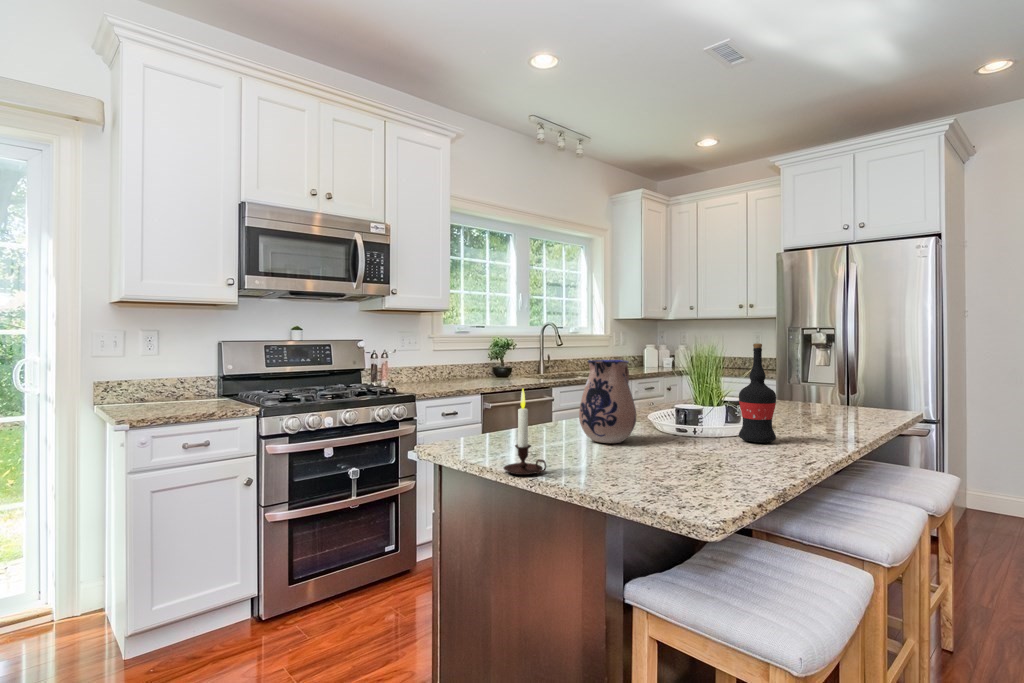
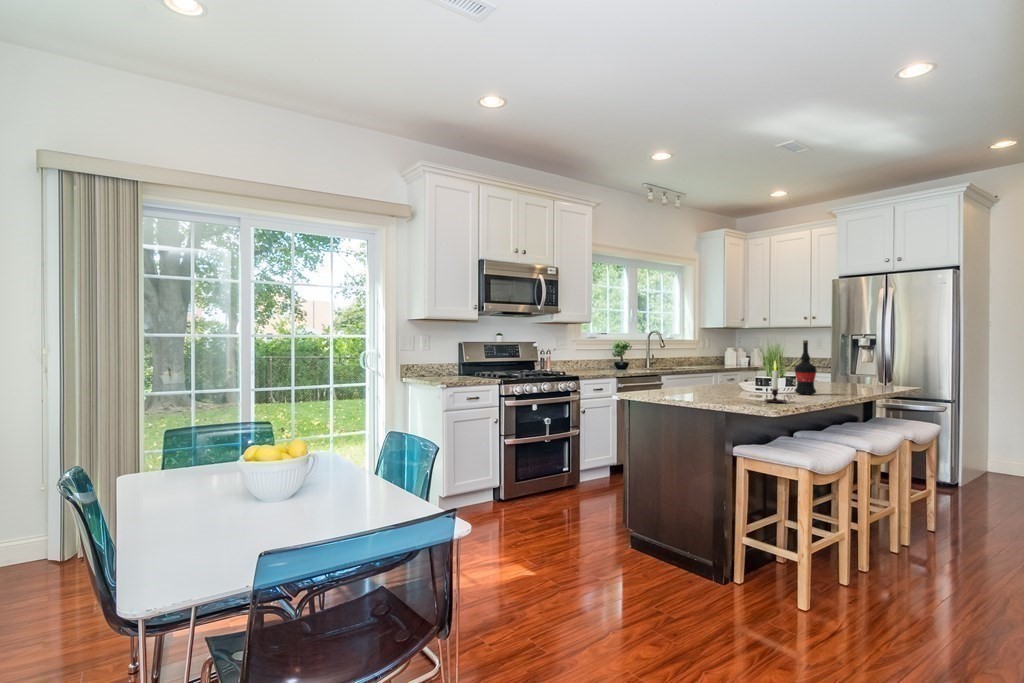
ceramic pitcher: present [579,360,636,443] -> none [703,349,736,394]
candle: present [504,389,546,475] -> present [765,362,787,403]

